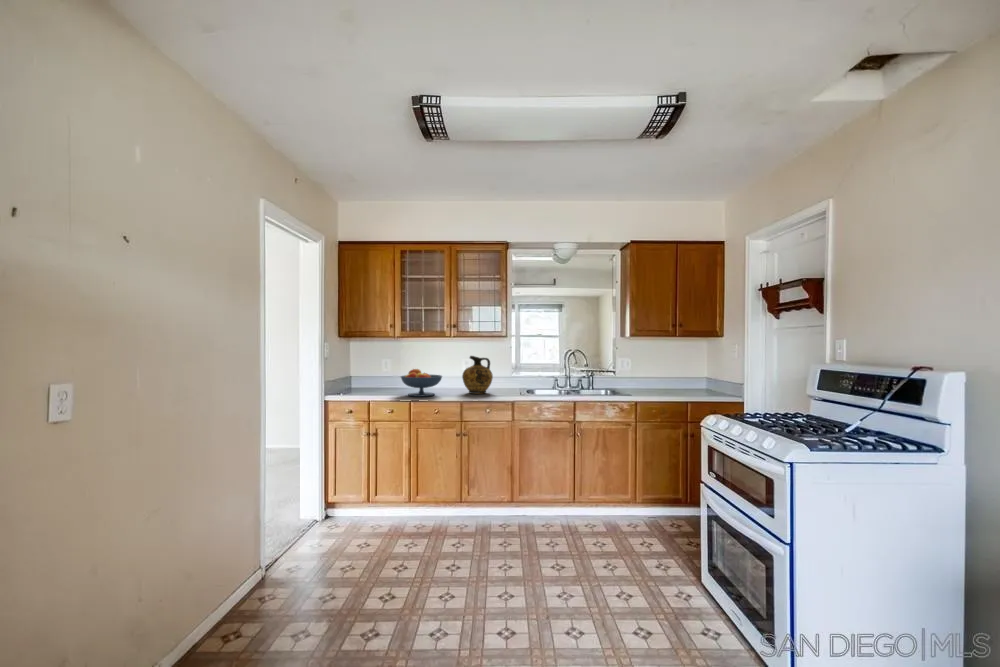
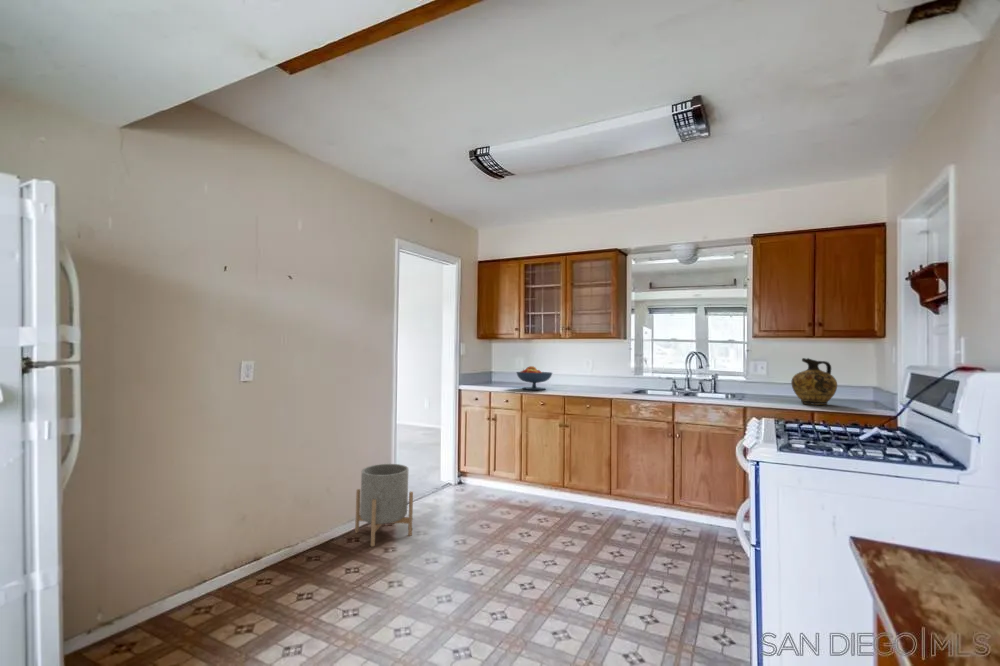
ceramic jug: present [462,356,493,394] -> present [791,358,837,405]
planter: none [231,515,319,636] -> present [355,464,413,546]

